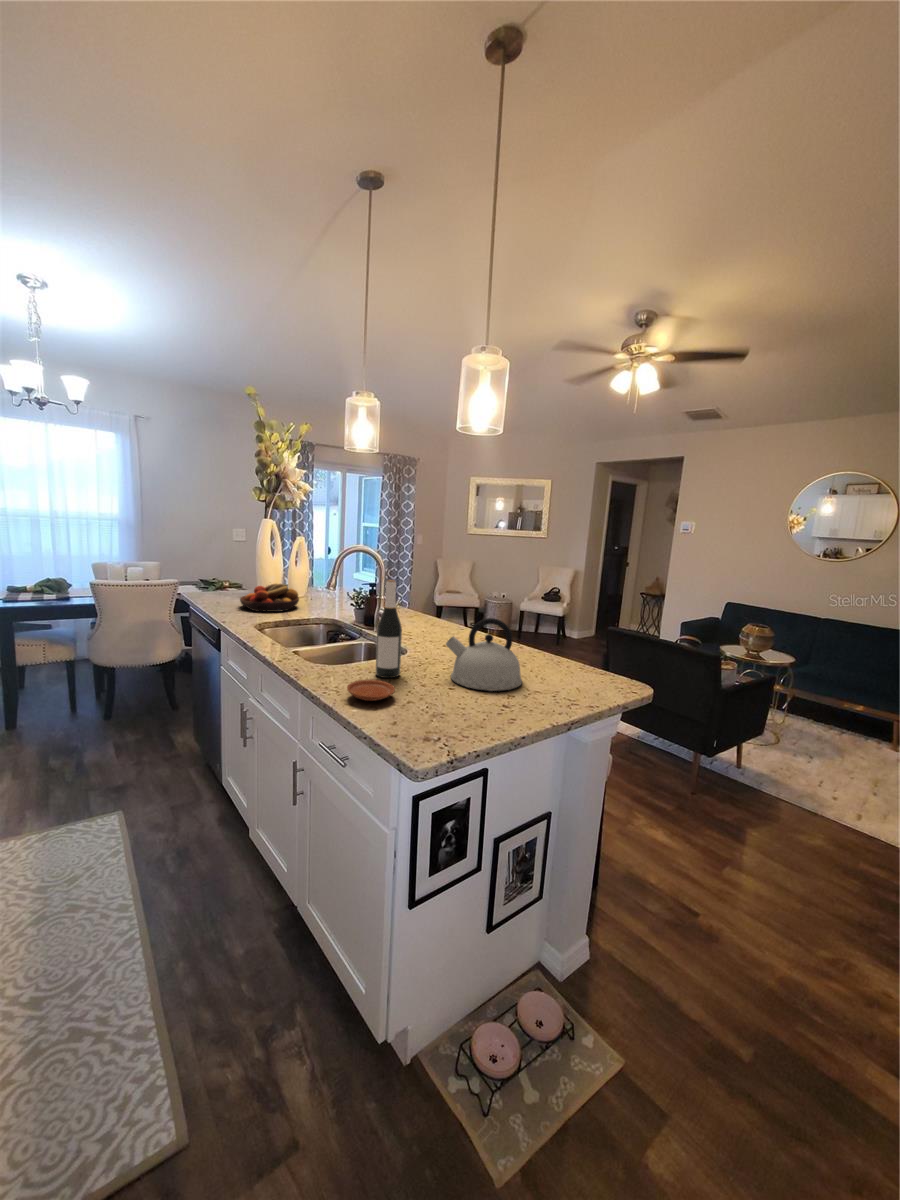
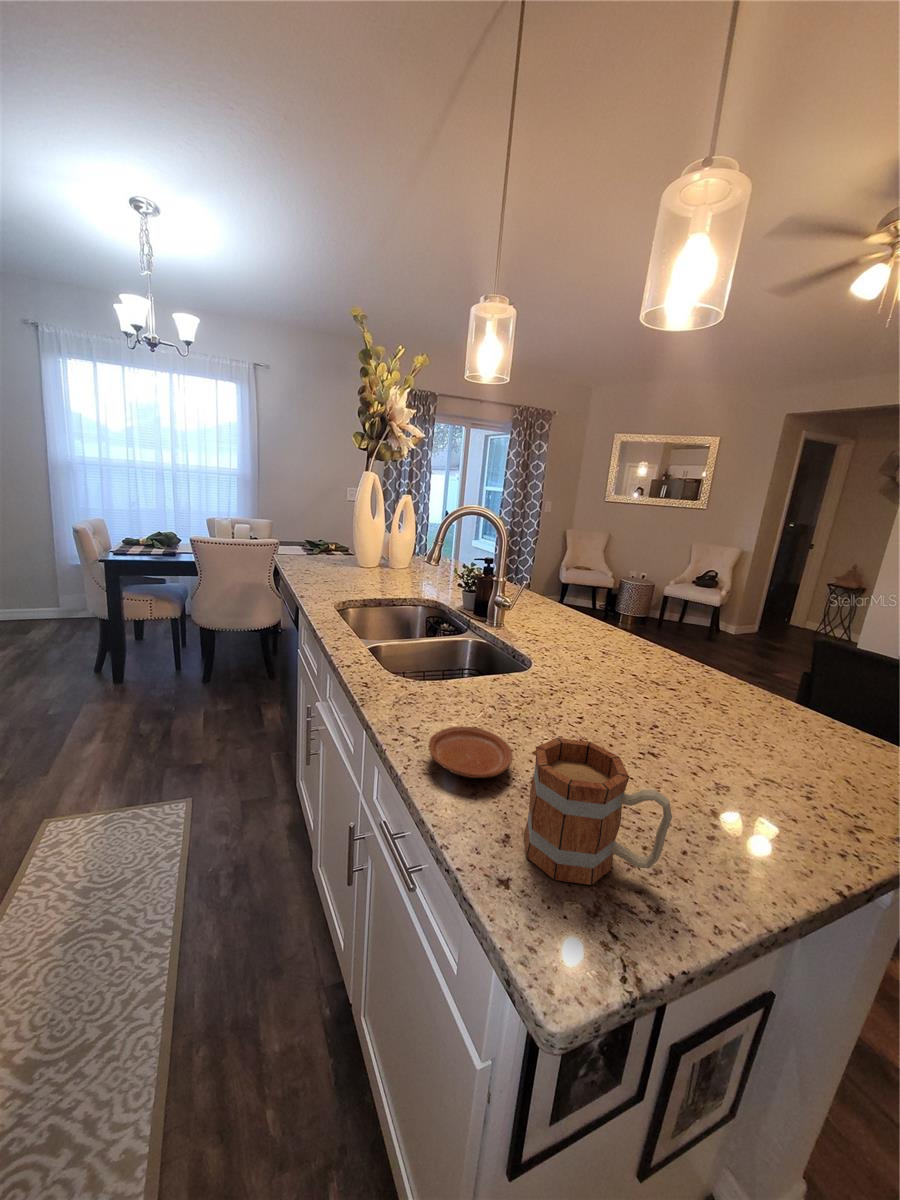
wine bottle: present [376,580,402,678] -> none [482,557,530,720]
fruit bowl: present [240,584,299,612] -> none [327,549,396,586]
kettle: present [446,618,522,691] -> none [603,636,744,776]
mug: none [402,668,466,730] -> present [524,738,672,885]

